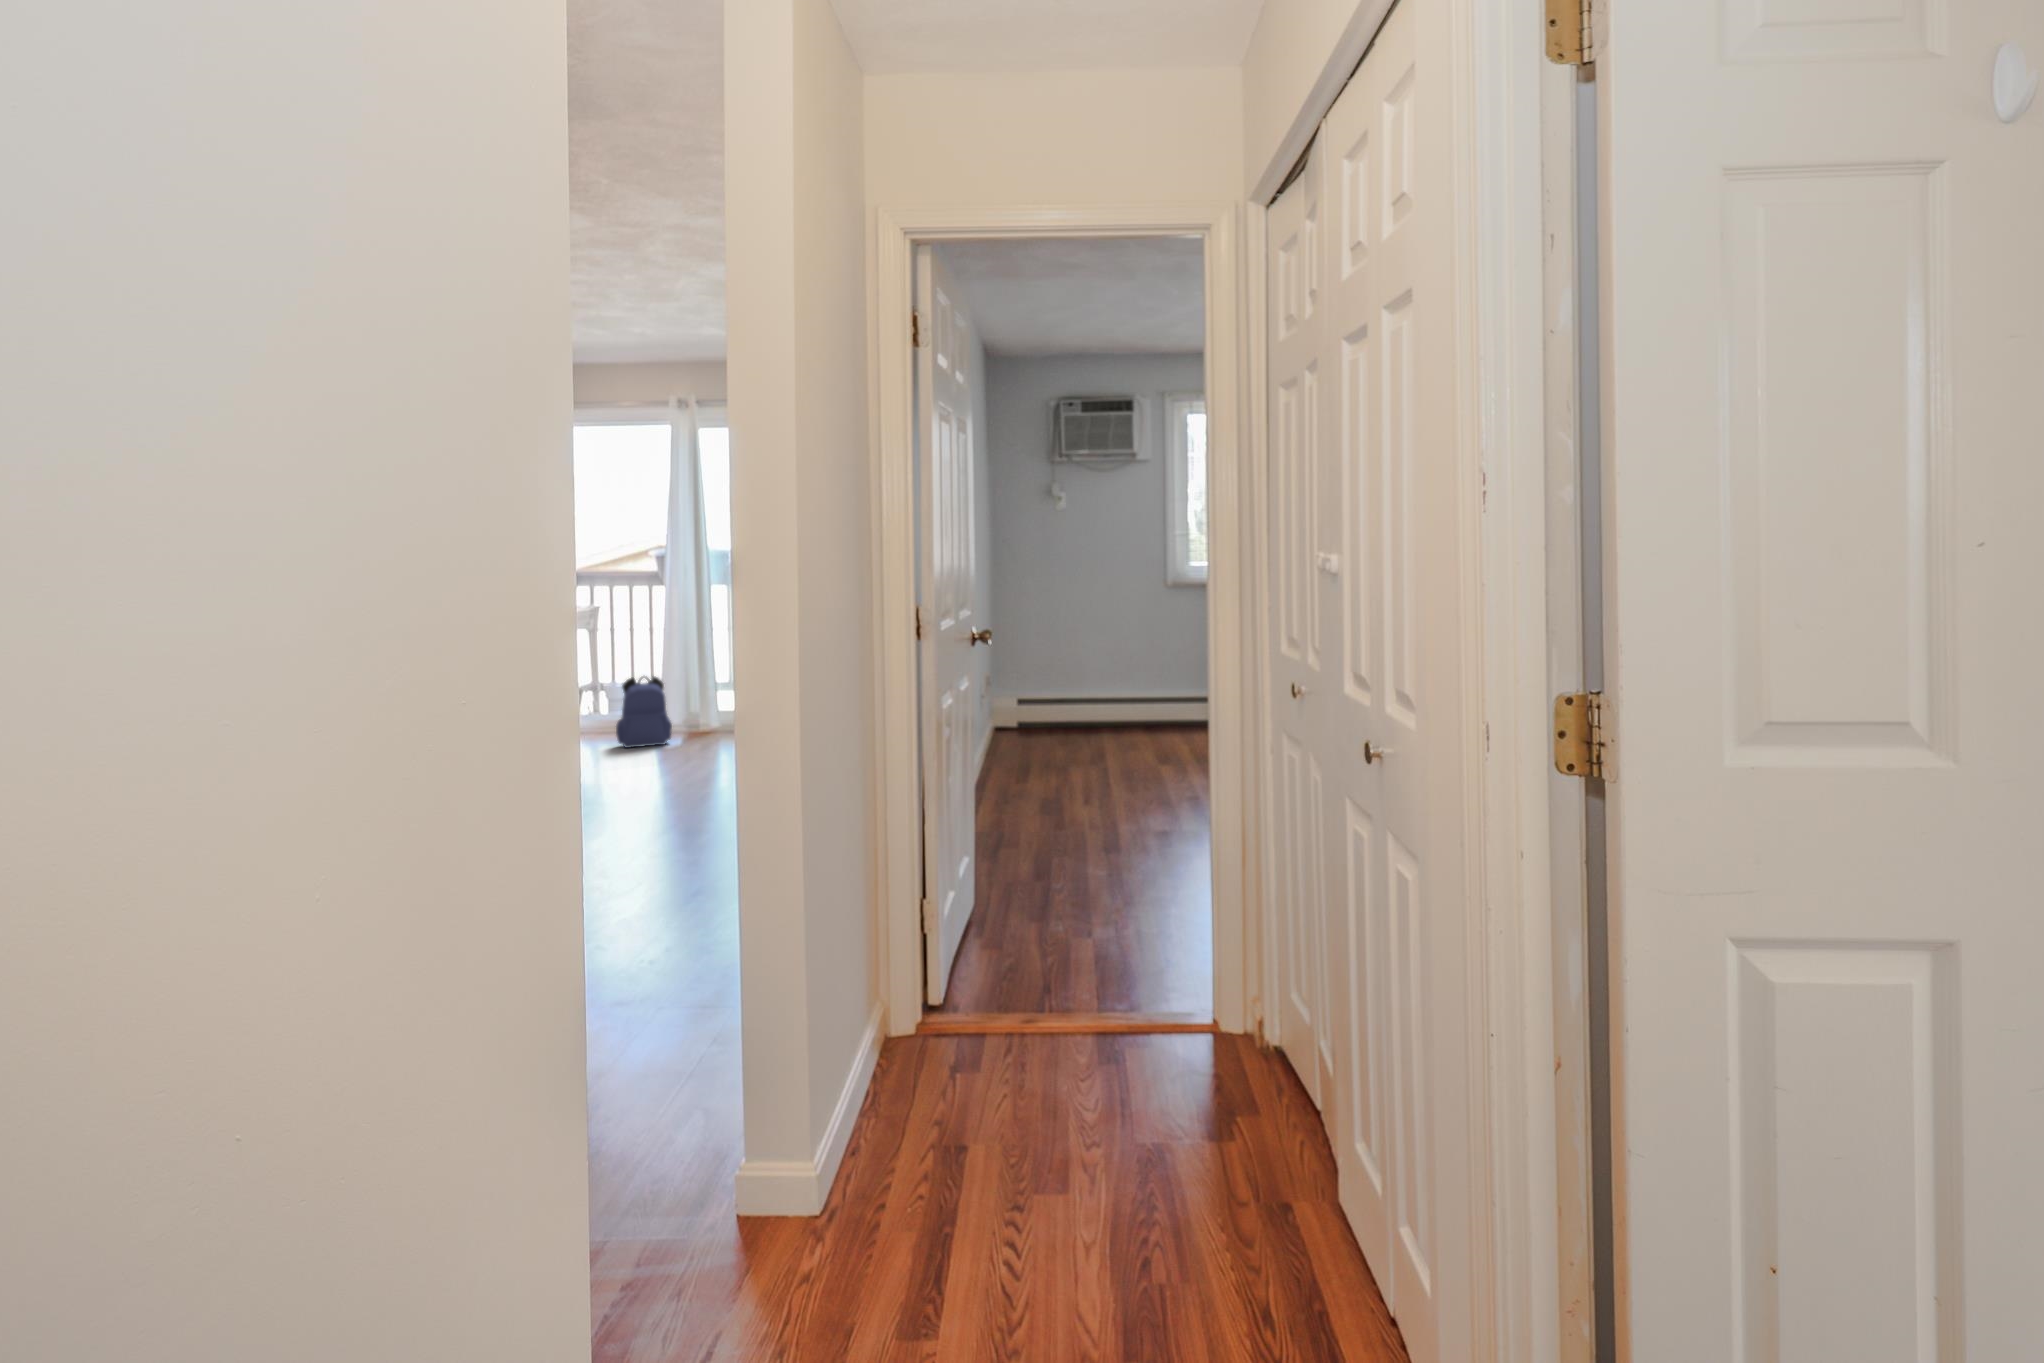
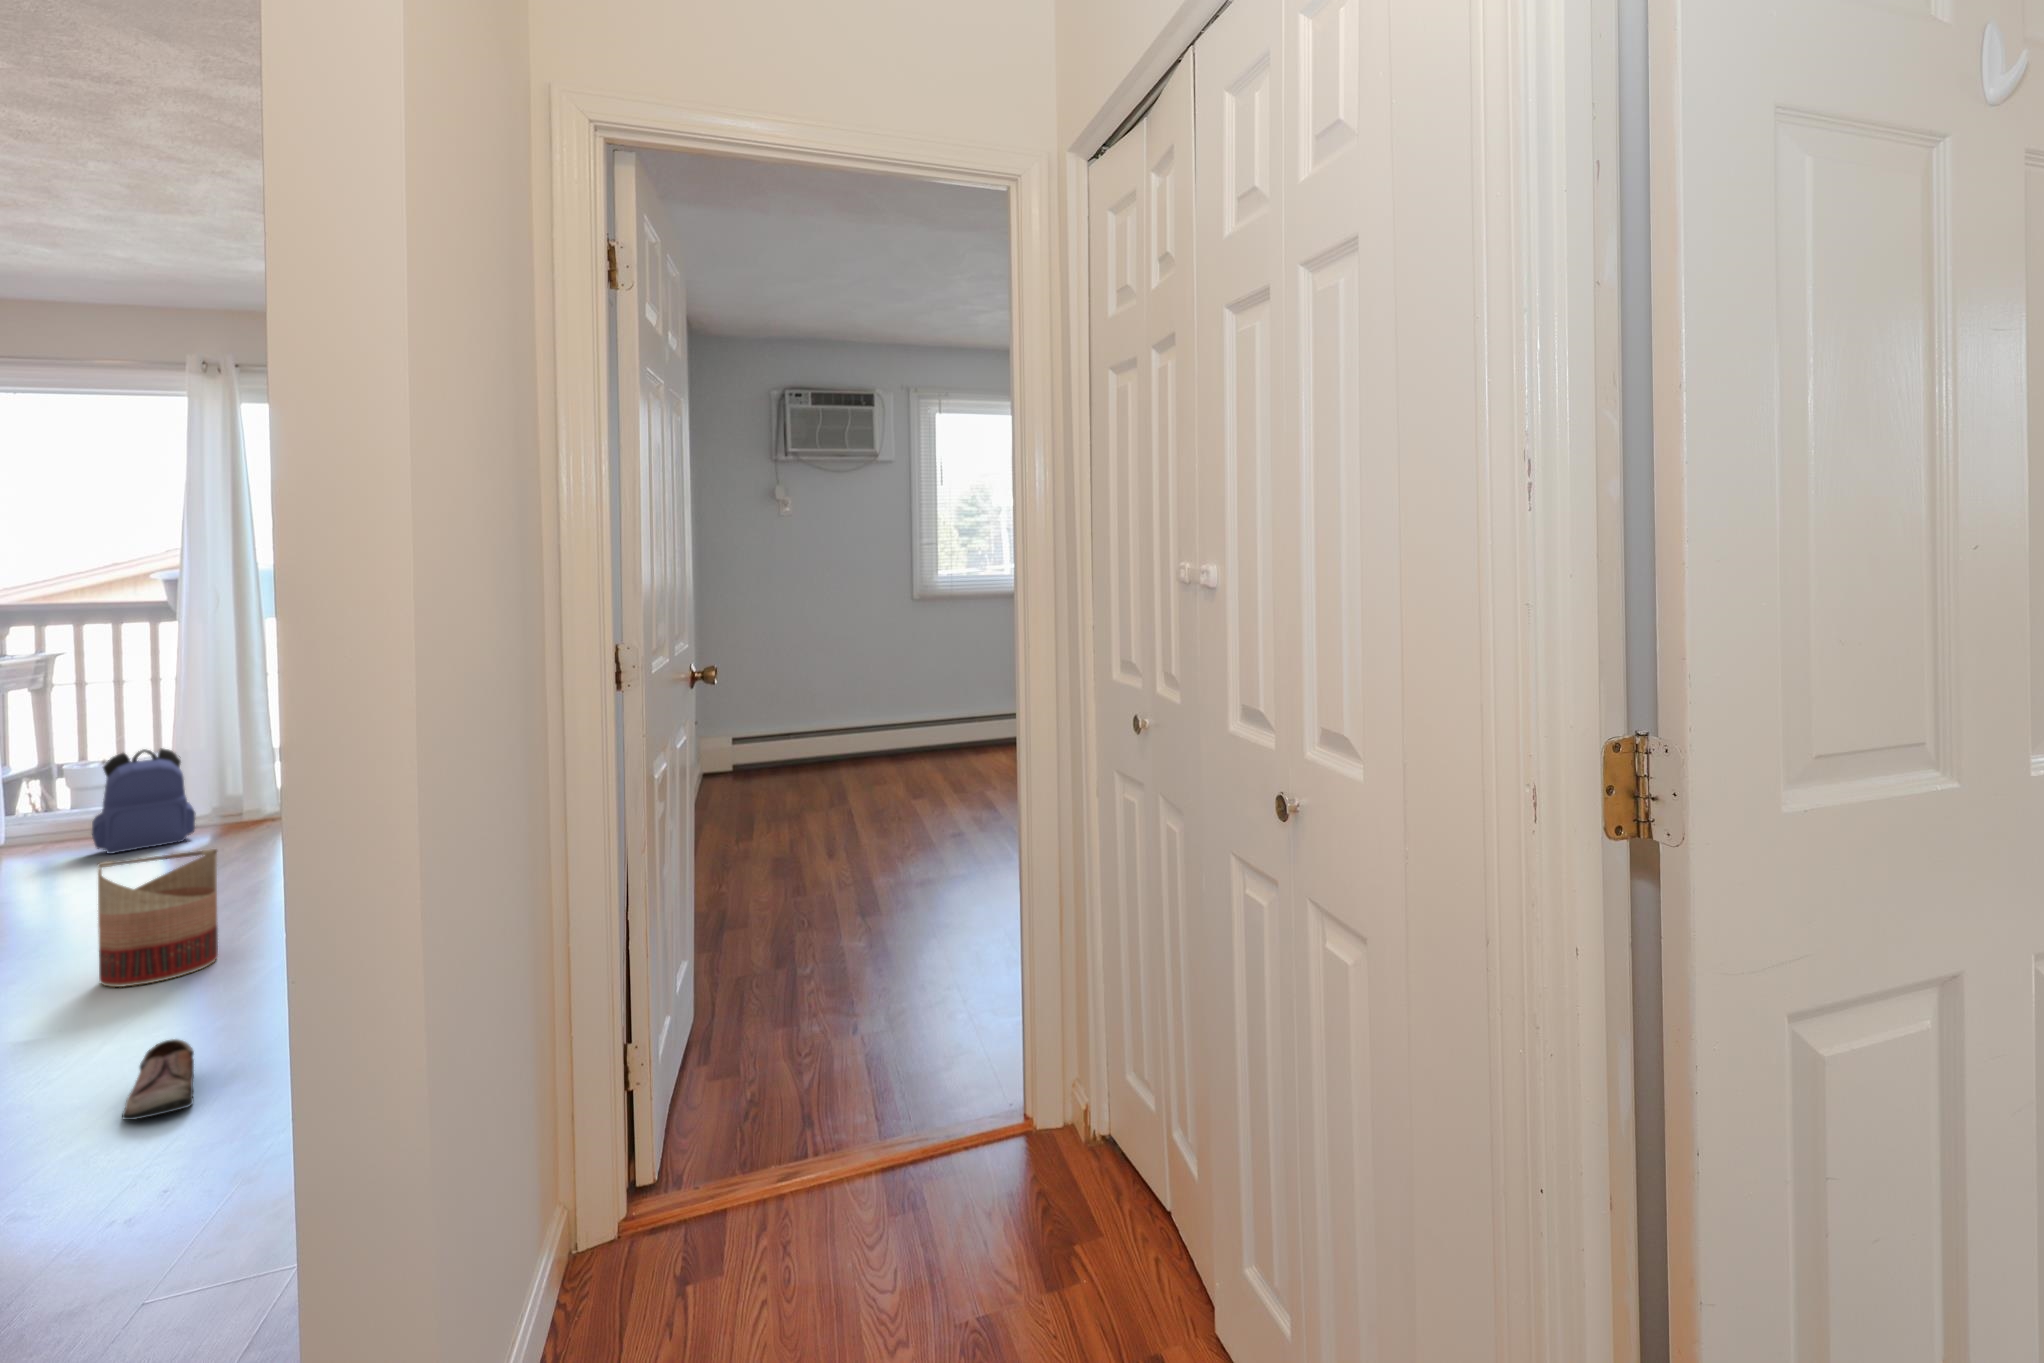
basket: none [623,745,686,833] -> present [97,849,218,987]
shoe: none [639,865,675,912] -> present [122,1039,194,1120]

